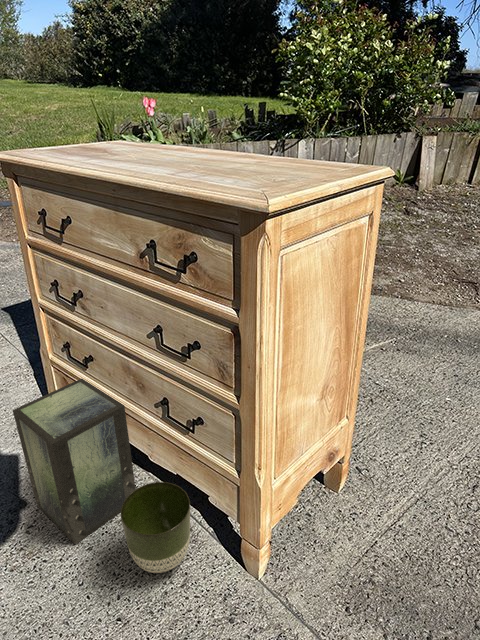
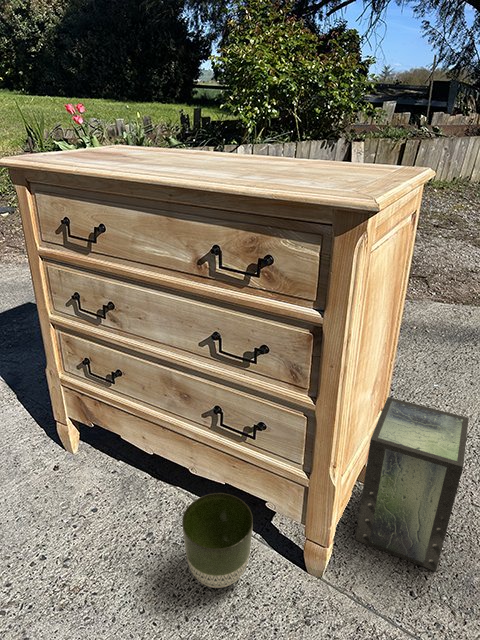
storage box: present [13,379,136,544] -> present [355,397,469,571]

